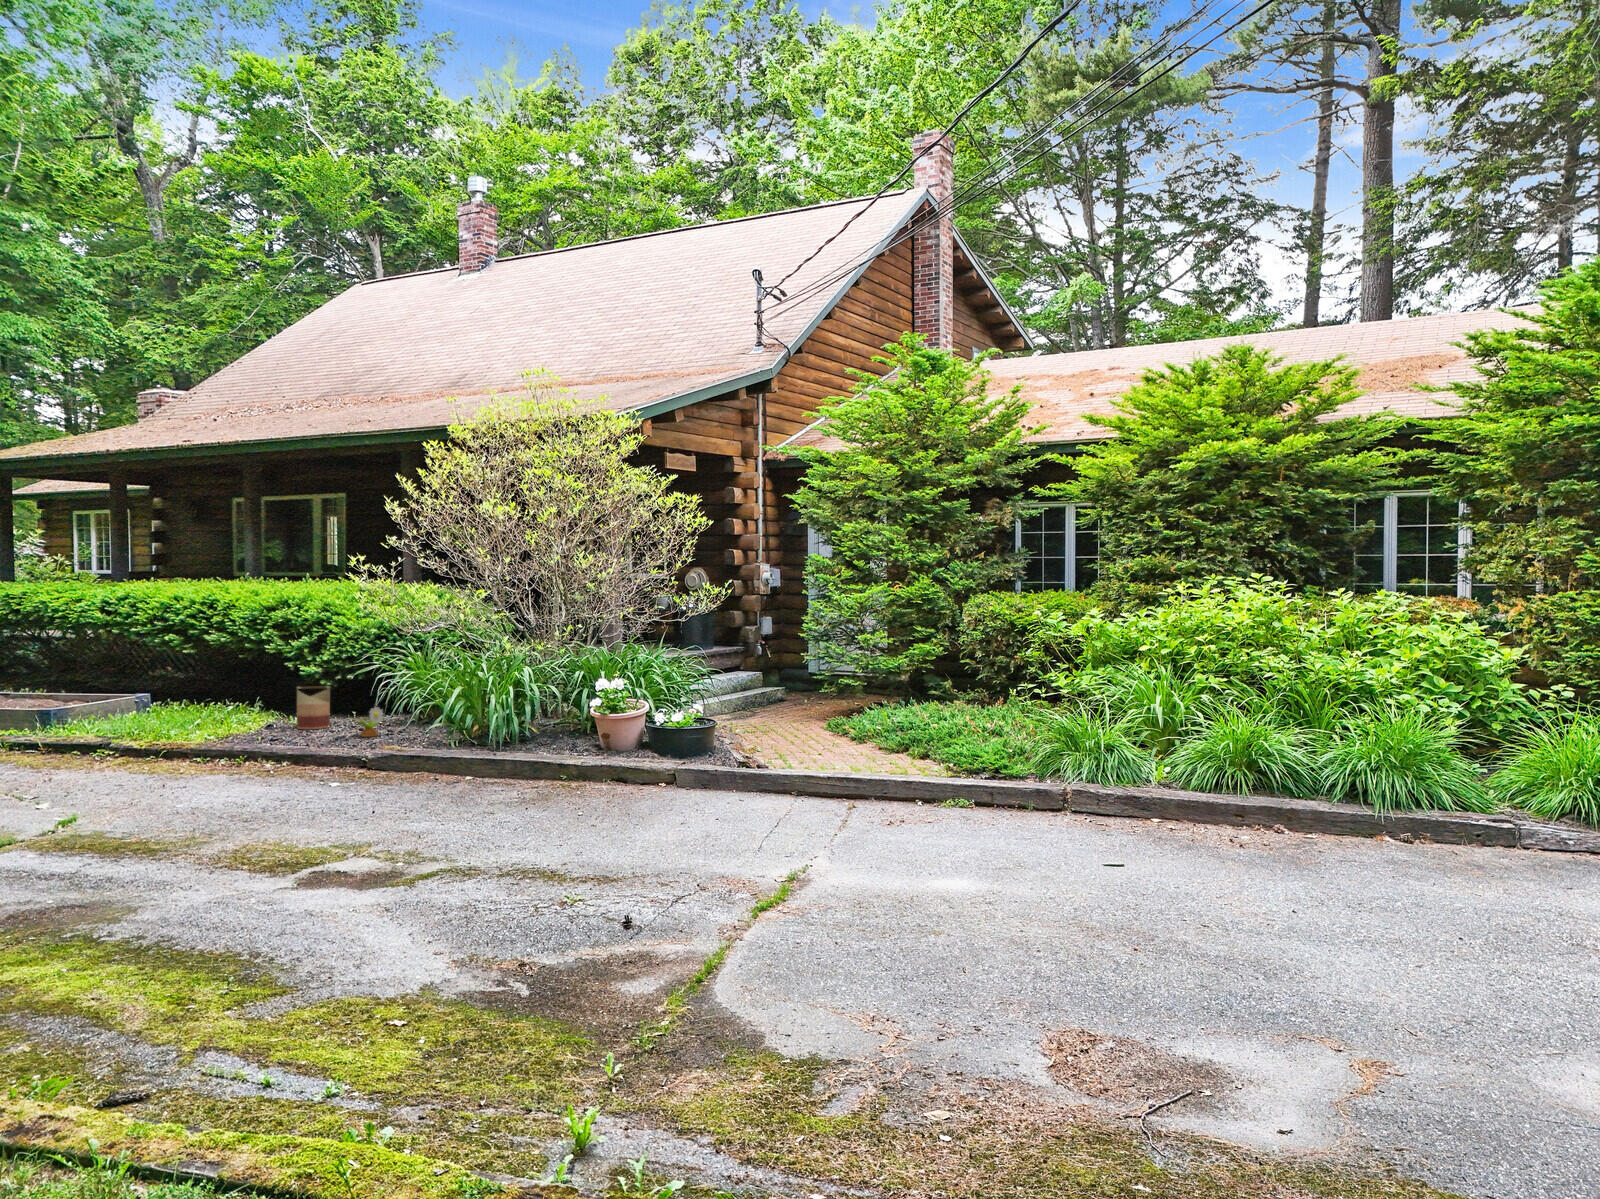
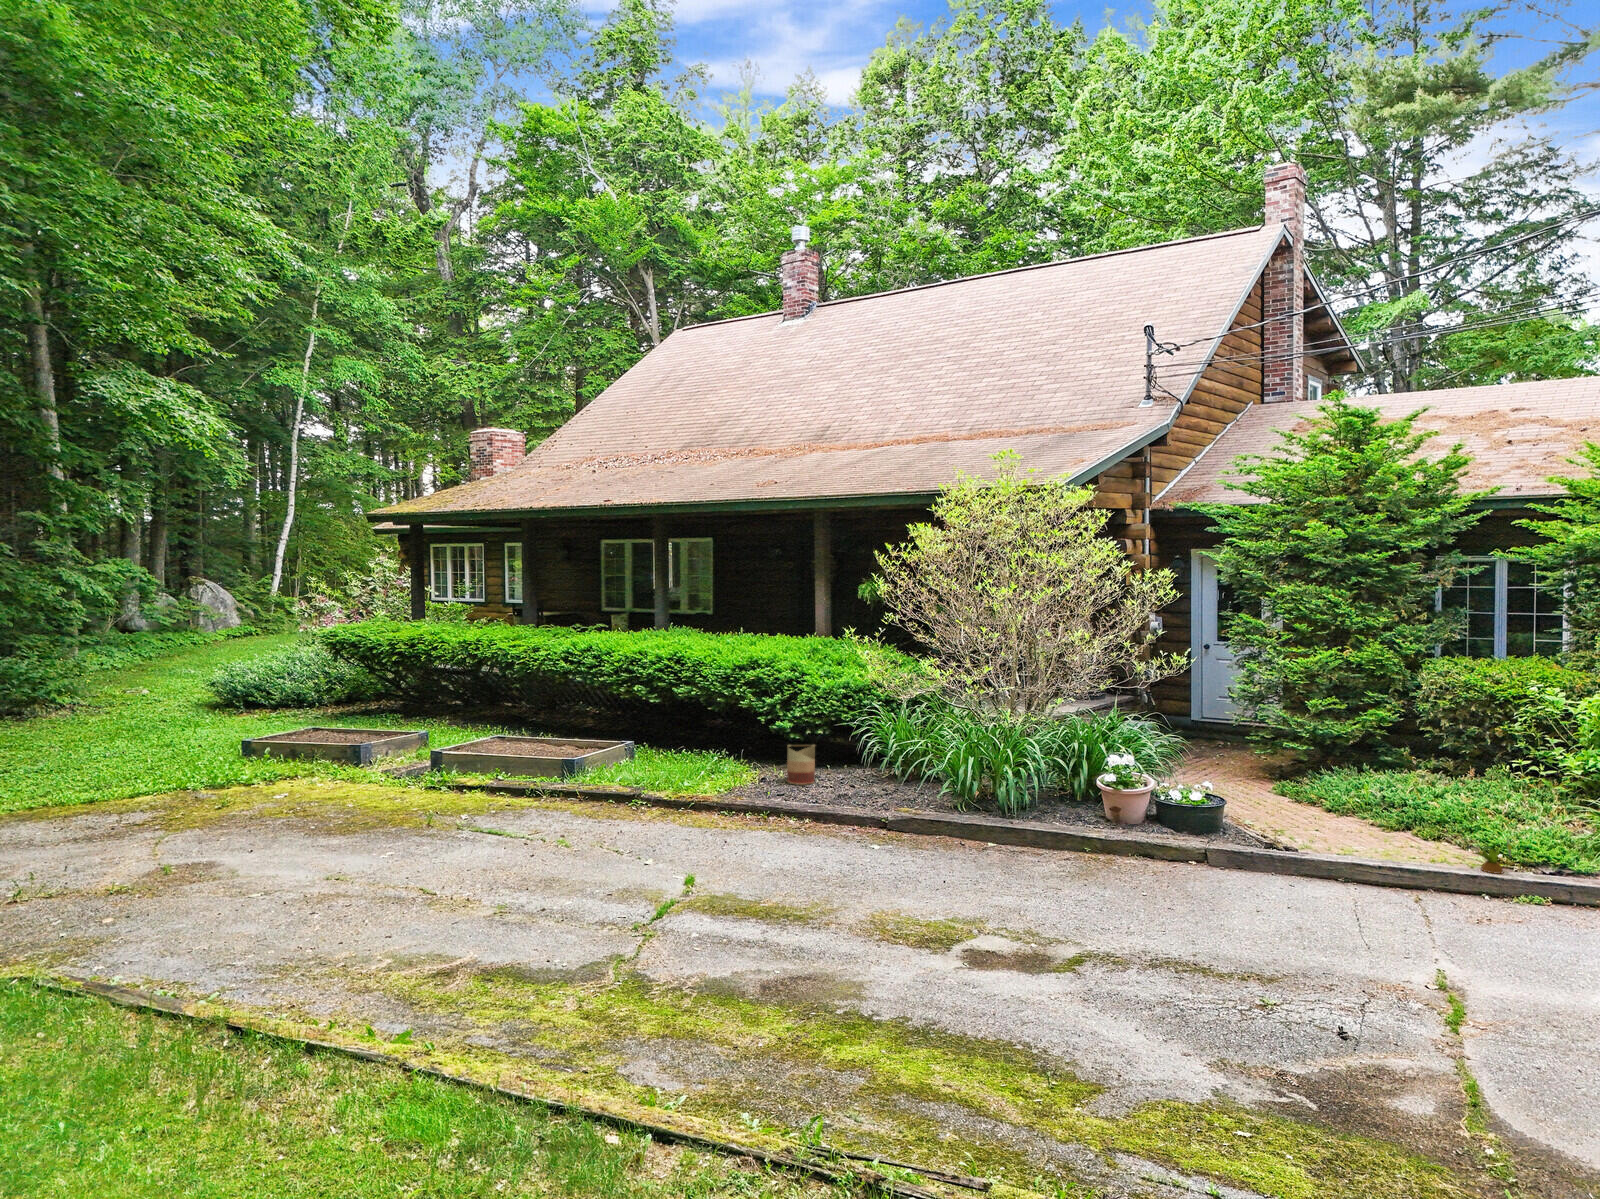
decorative plant: present [355,707,383,737] -> present [1473,840,1512,874]

